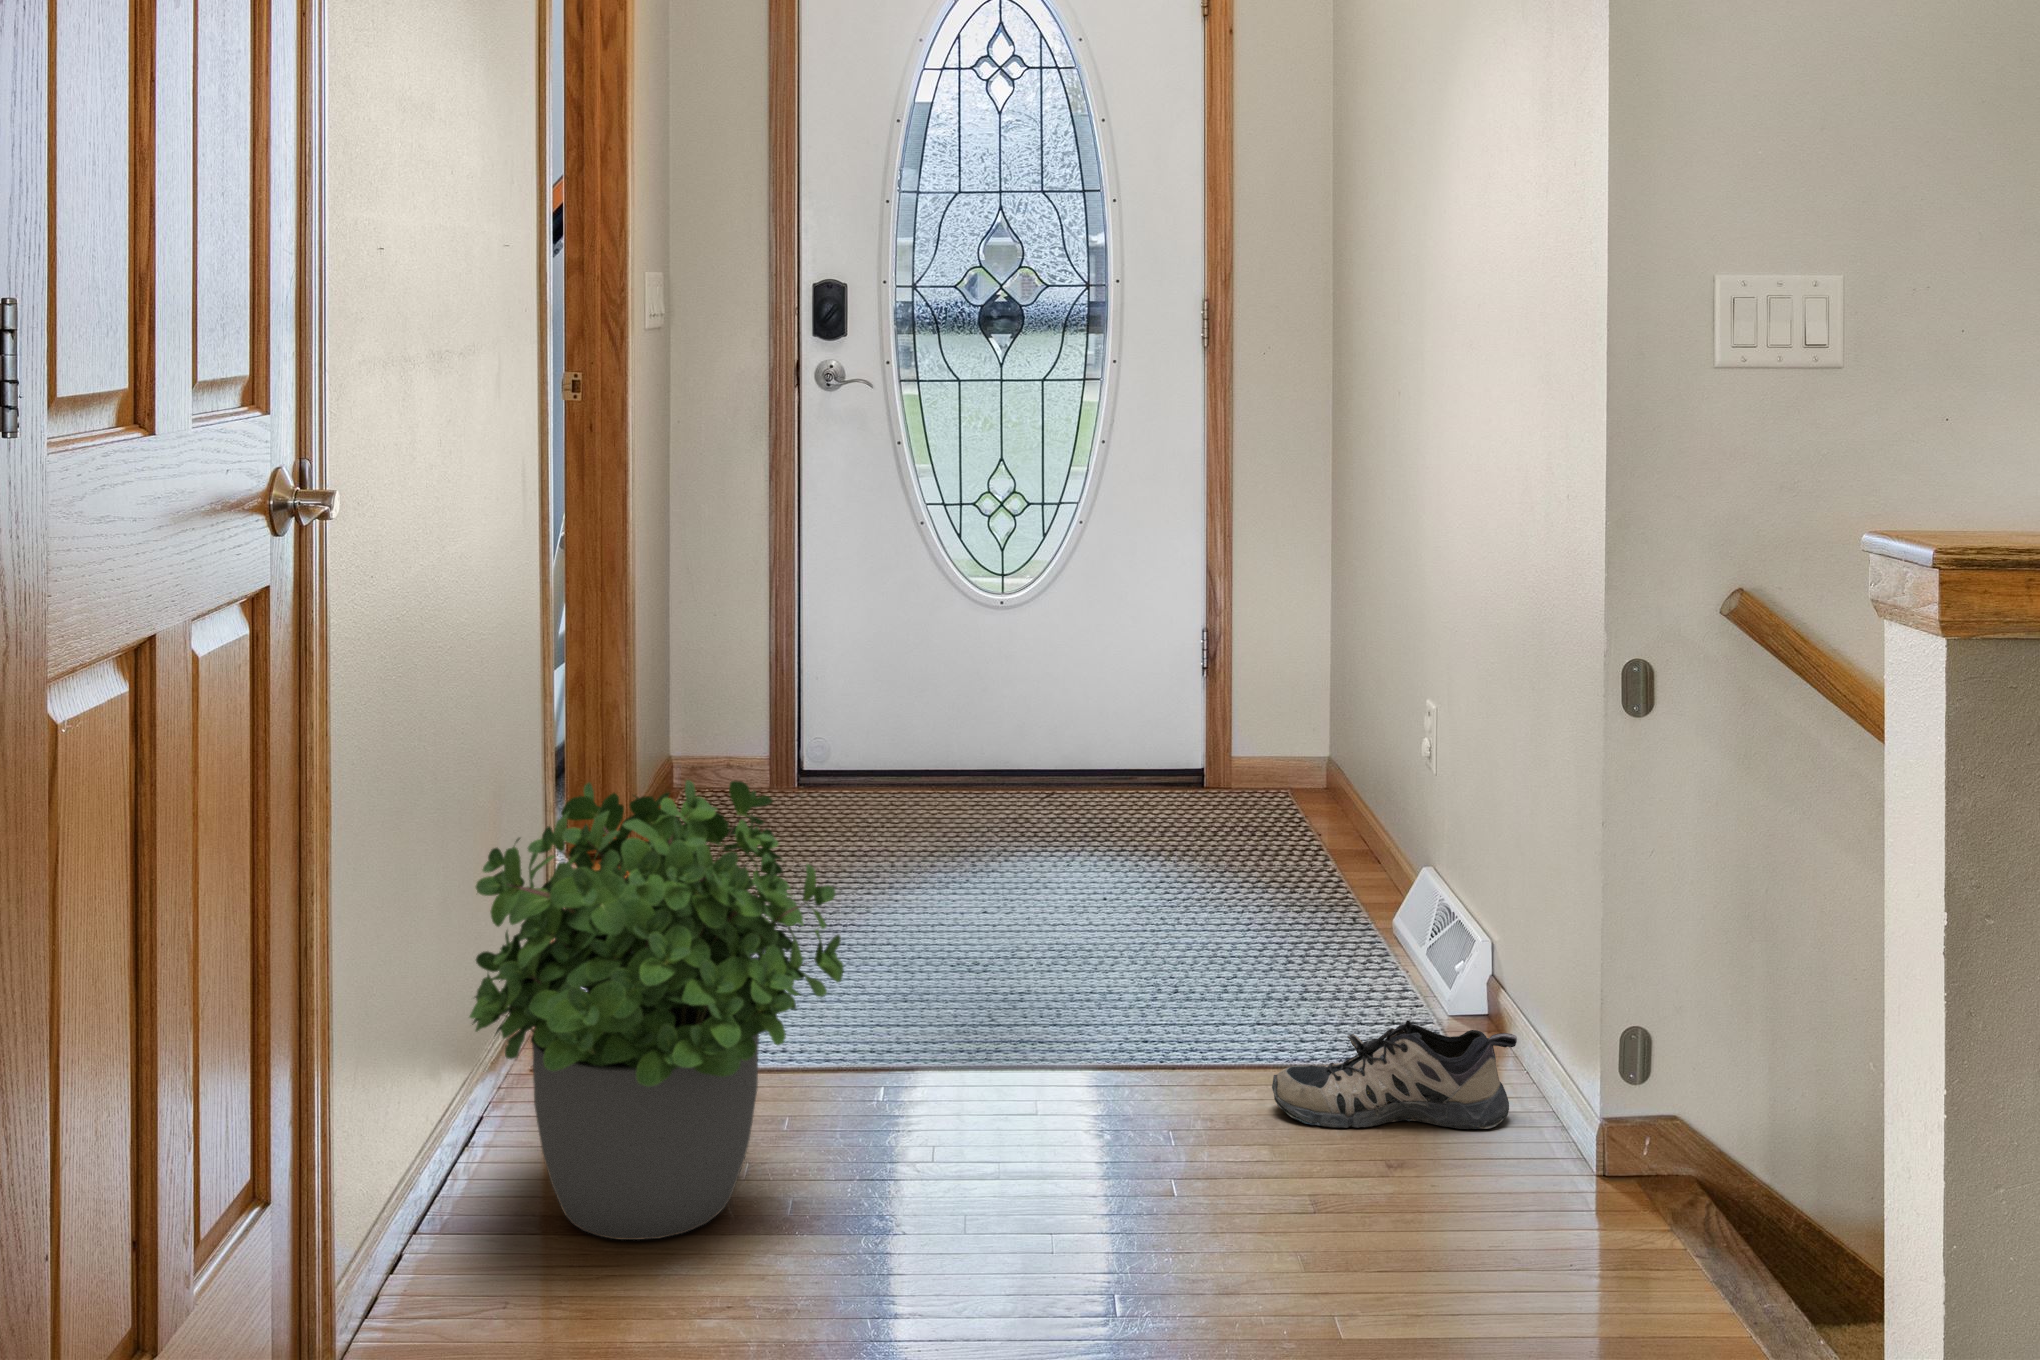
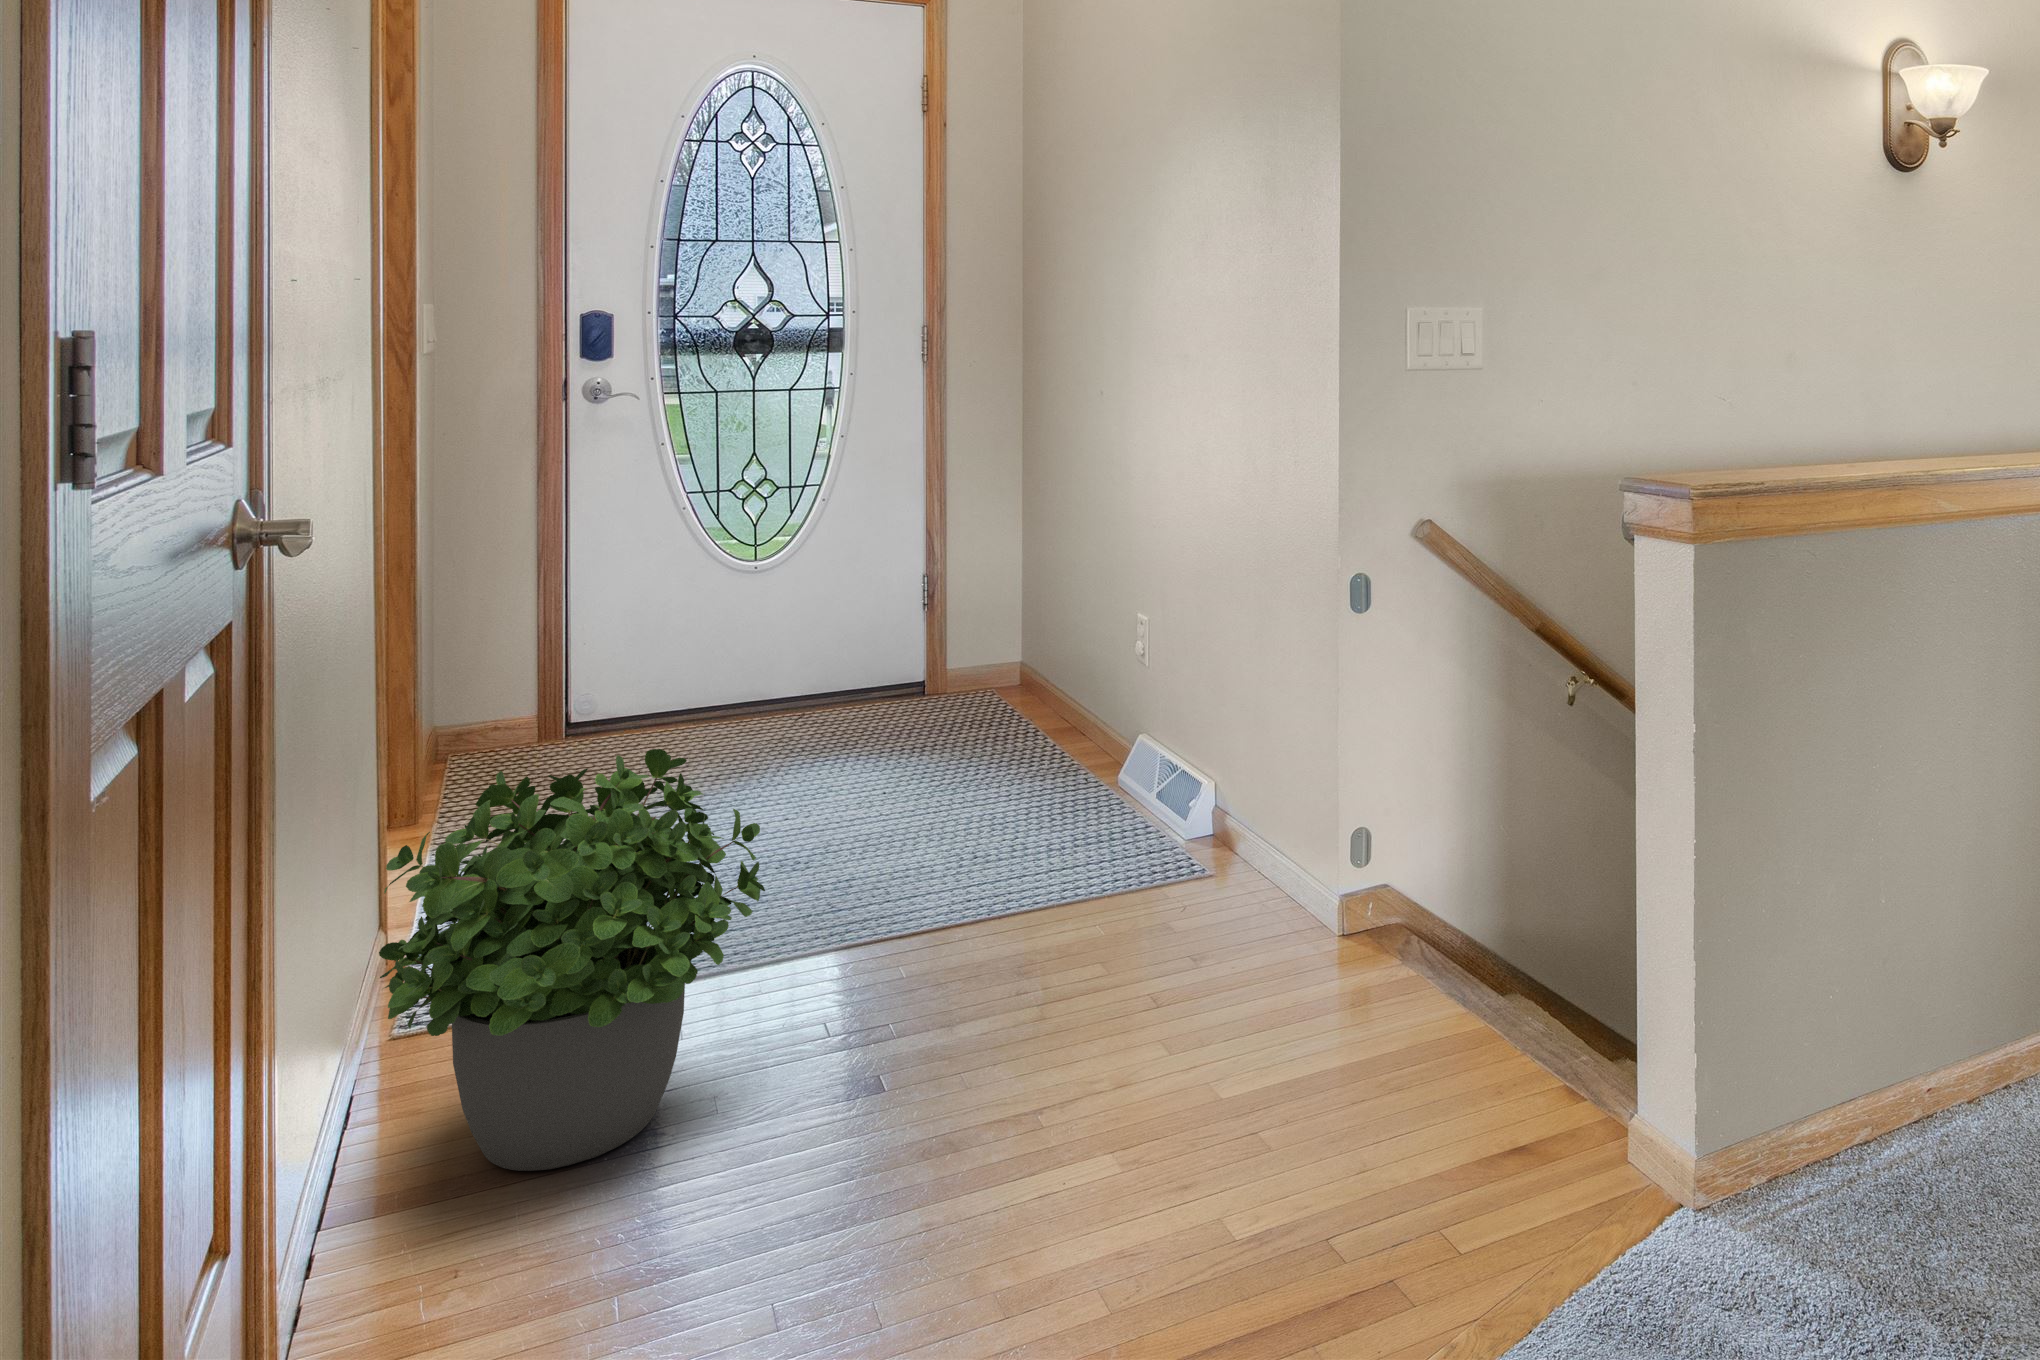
shoe: present [1272,1020,1517,1129] -> none [1085,837,1255,930]

